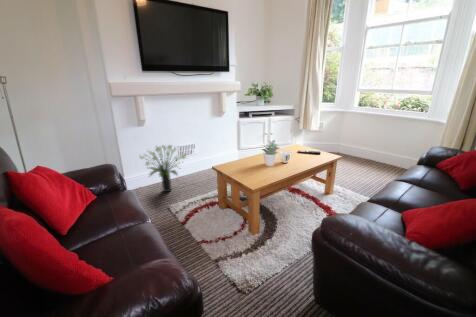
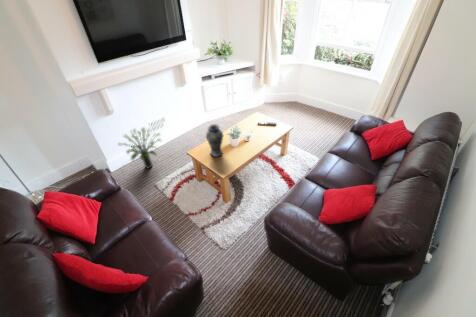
vase: none [236,132,257,172] -> present [206,124,223,157]

